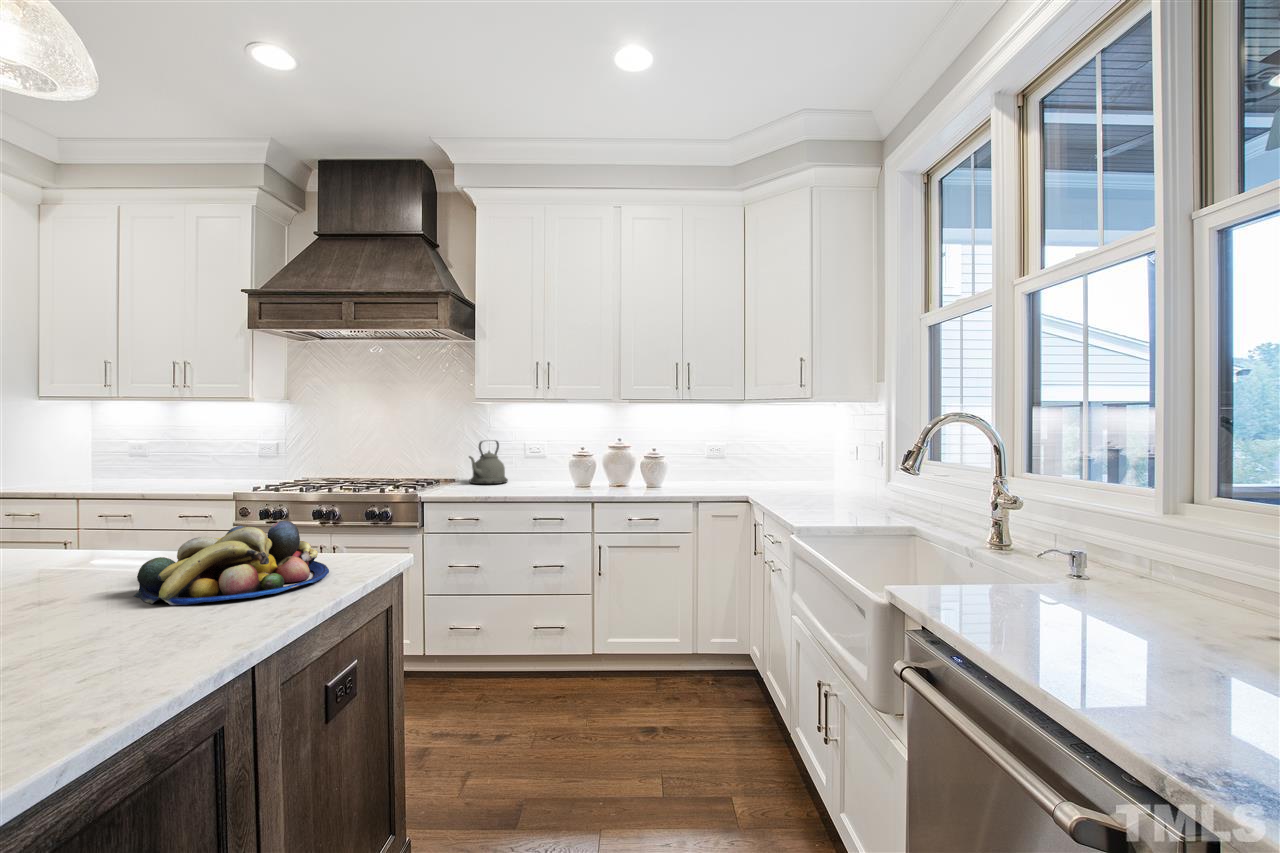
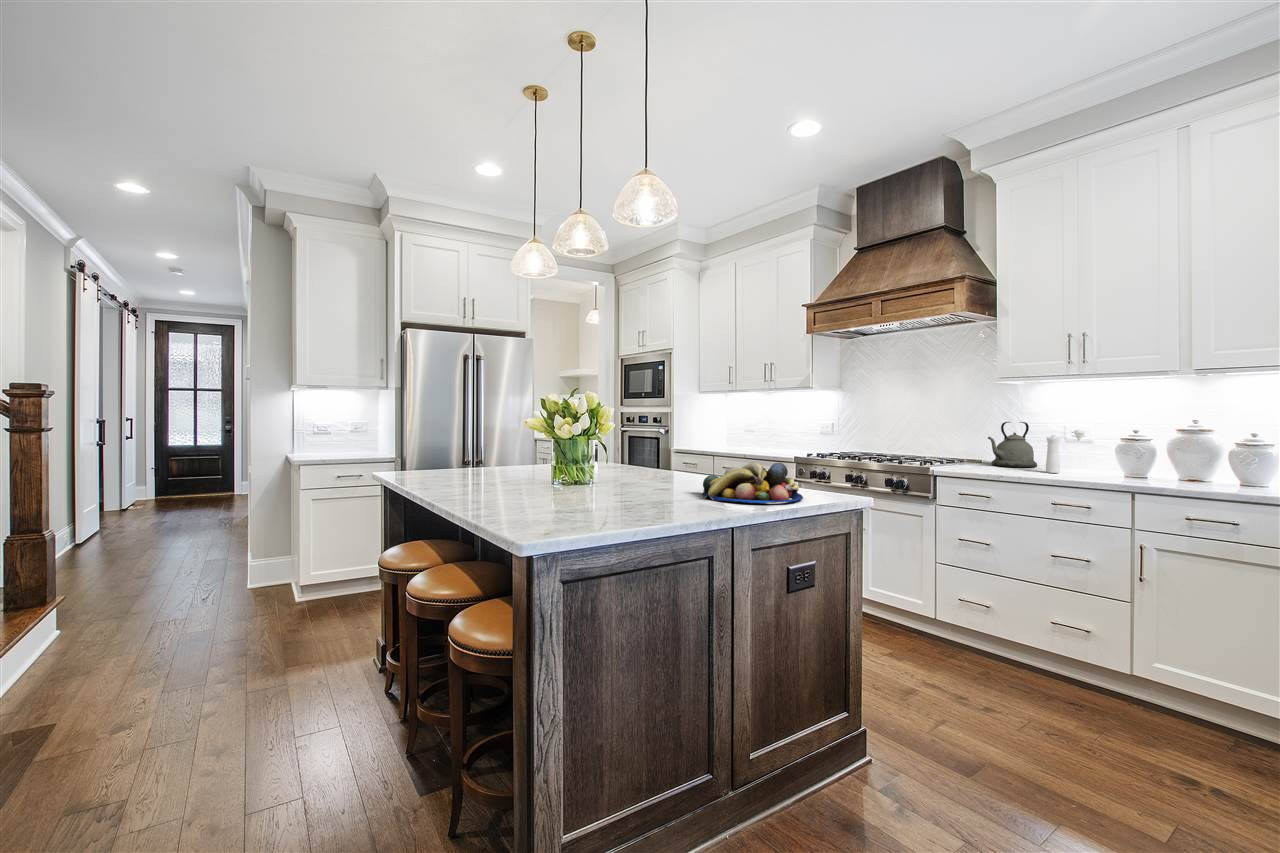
pepper mill: none [520,448,547,488] -> present [1046,430,1085,473]

